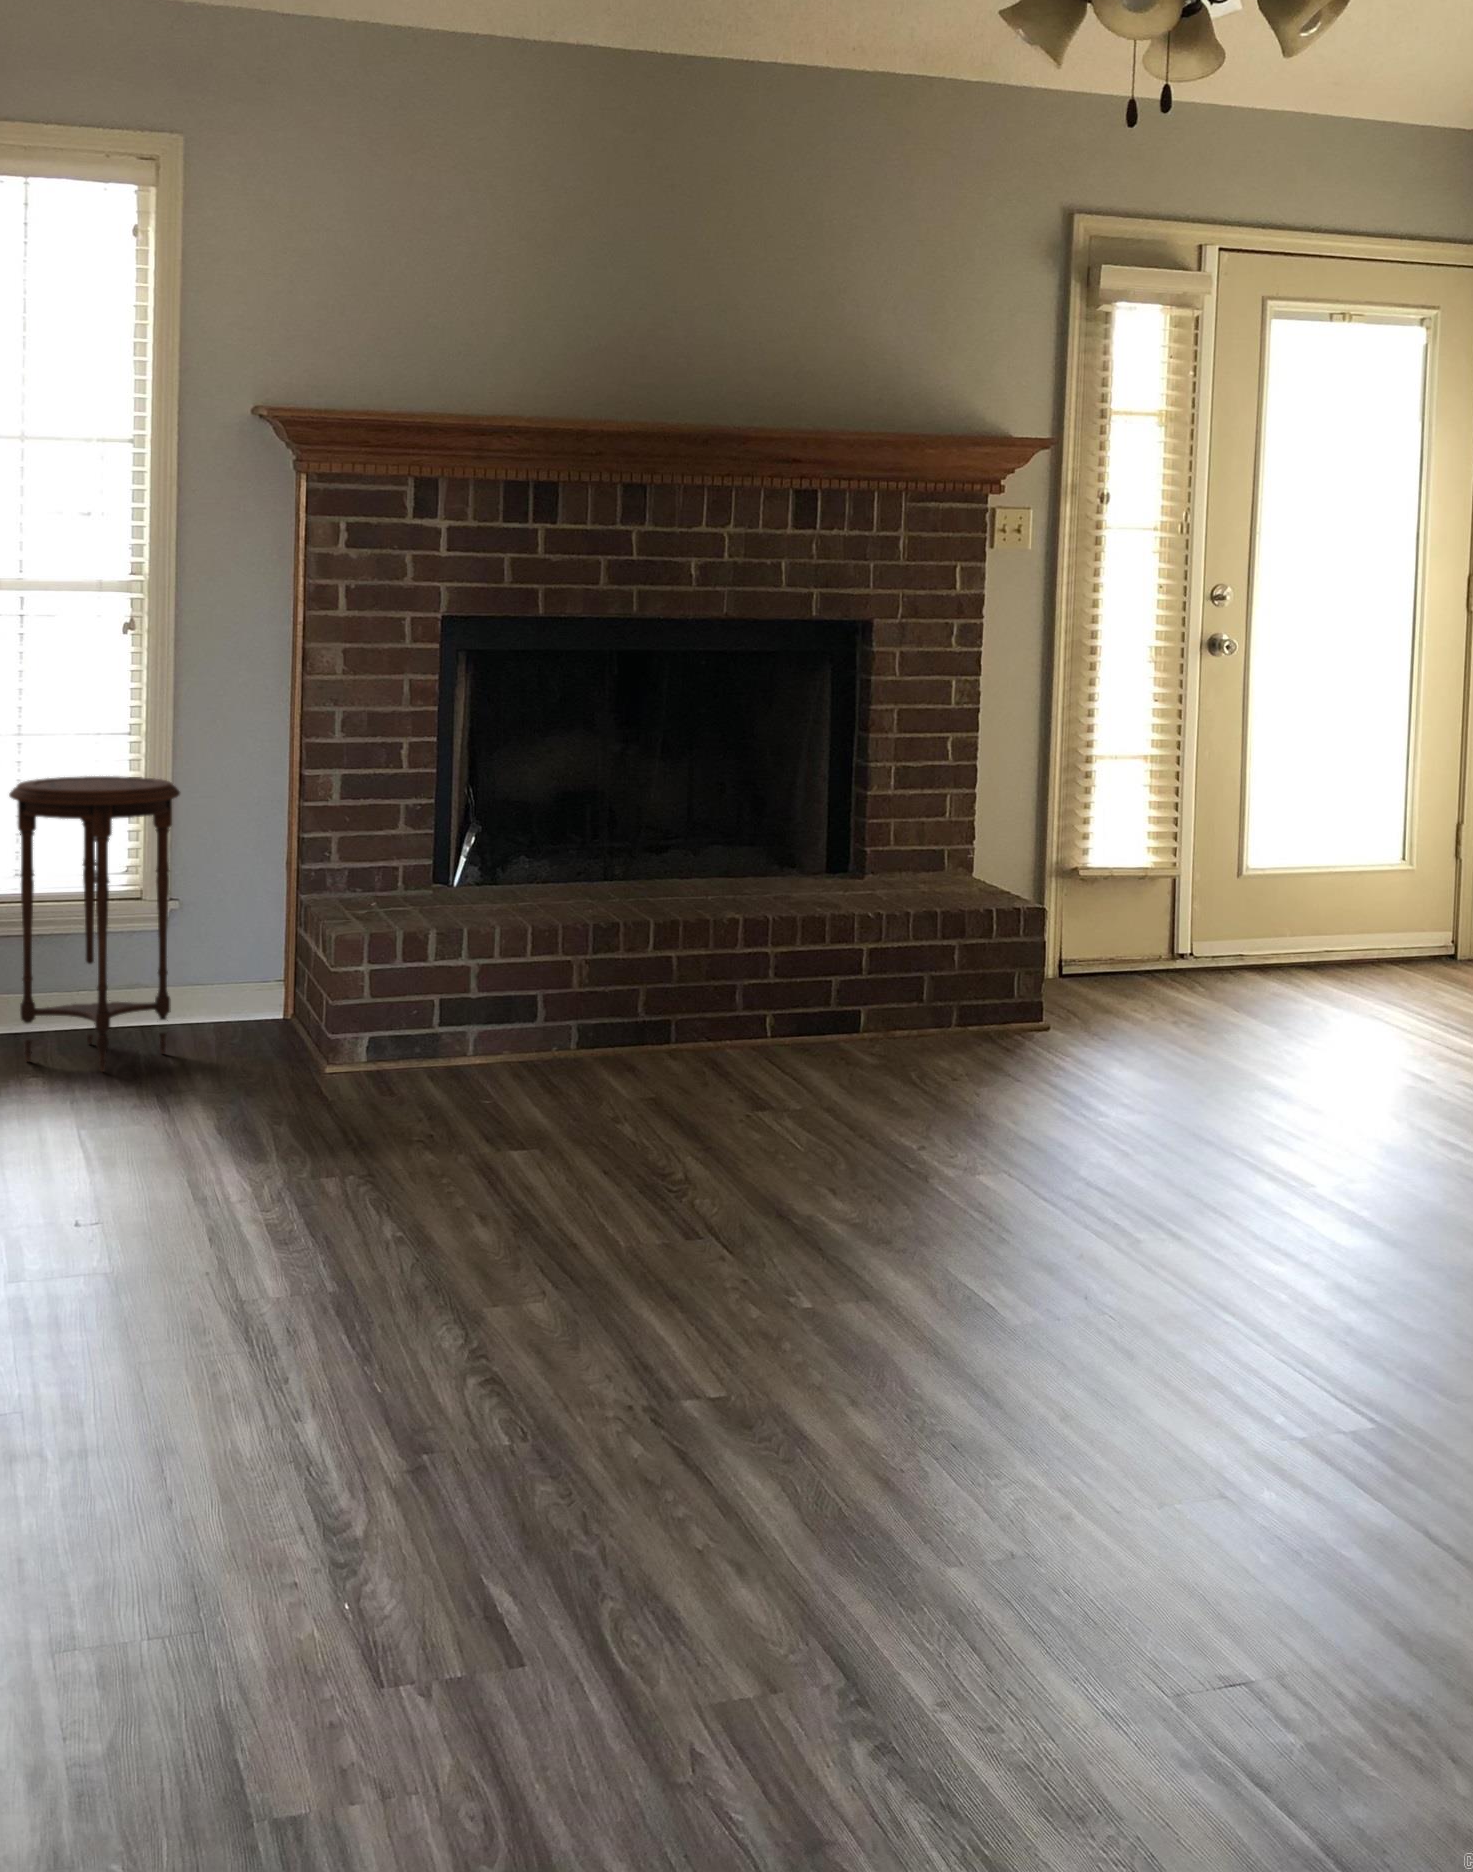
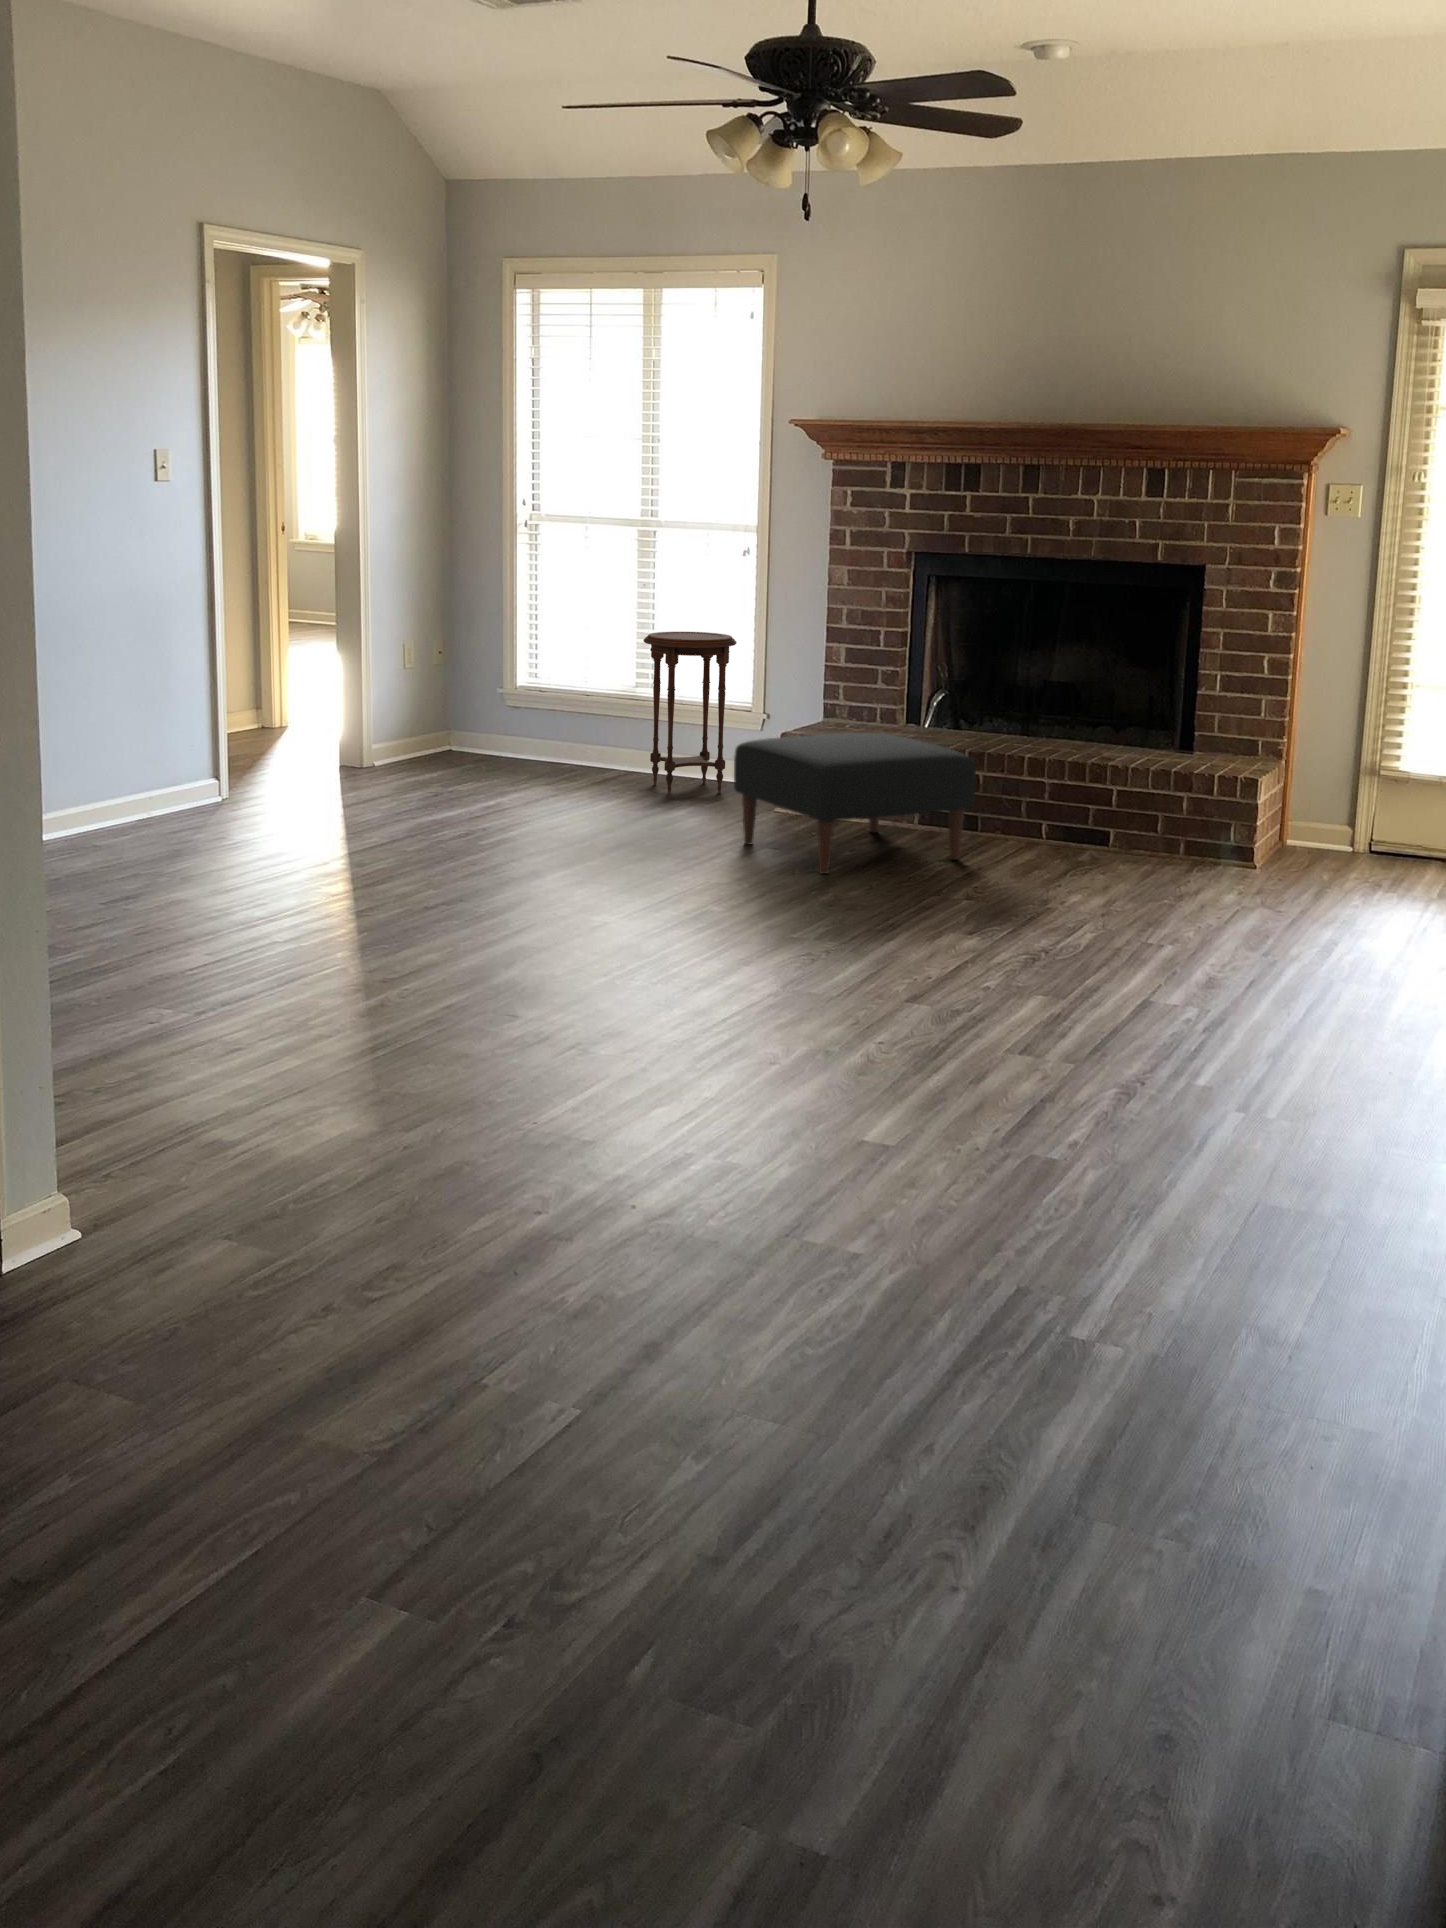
ottoman: none [457,906,803,1143] -> present [734,733,976,874]

